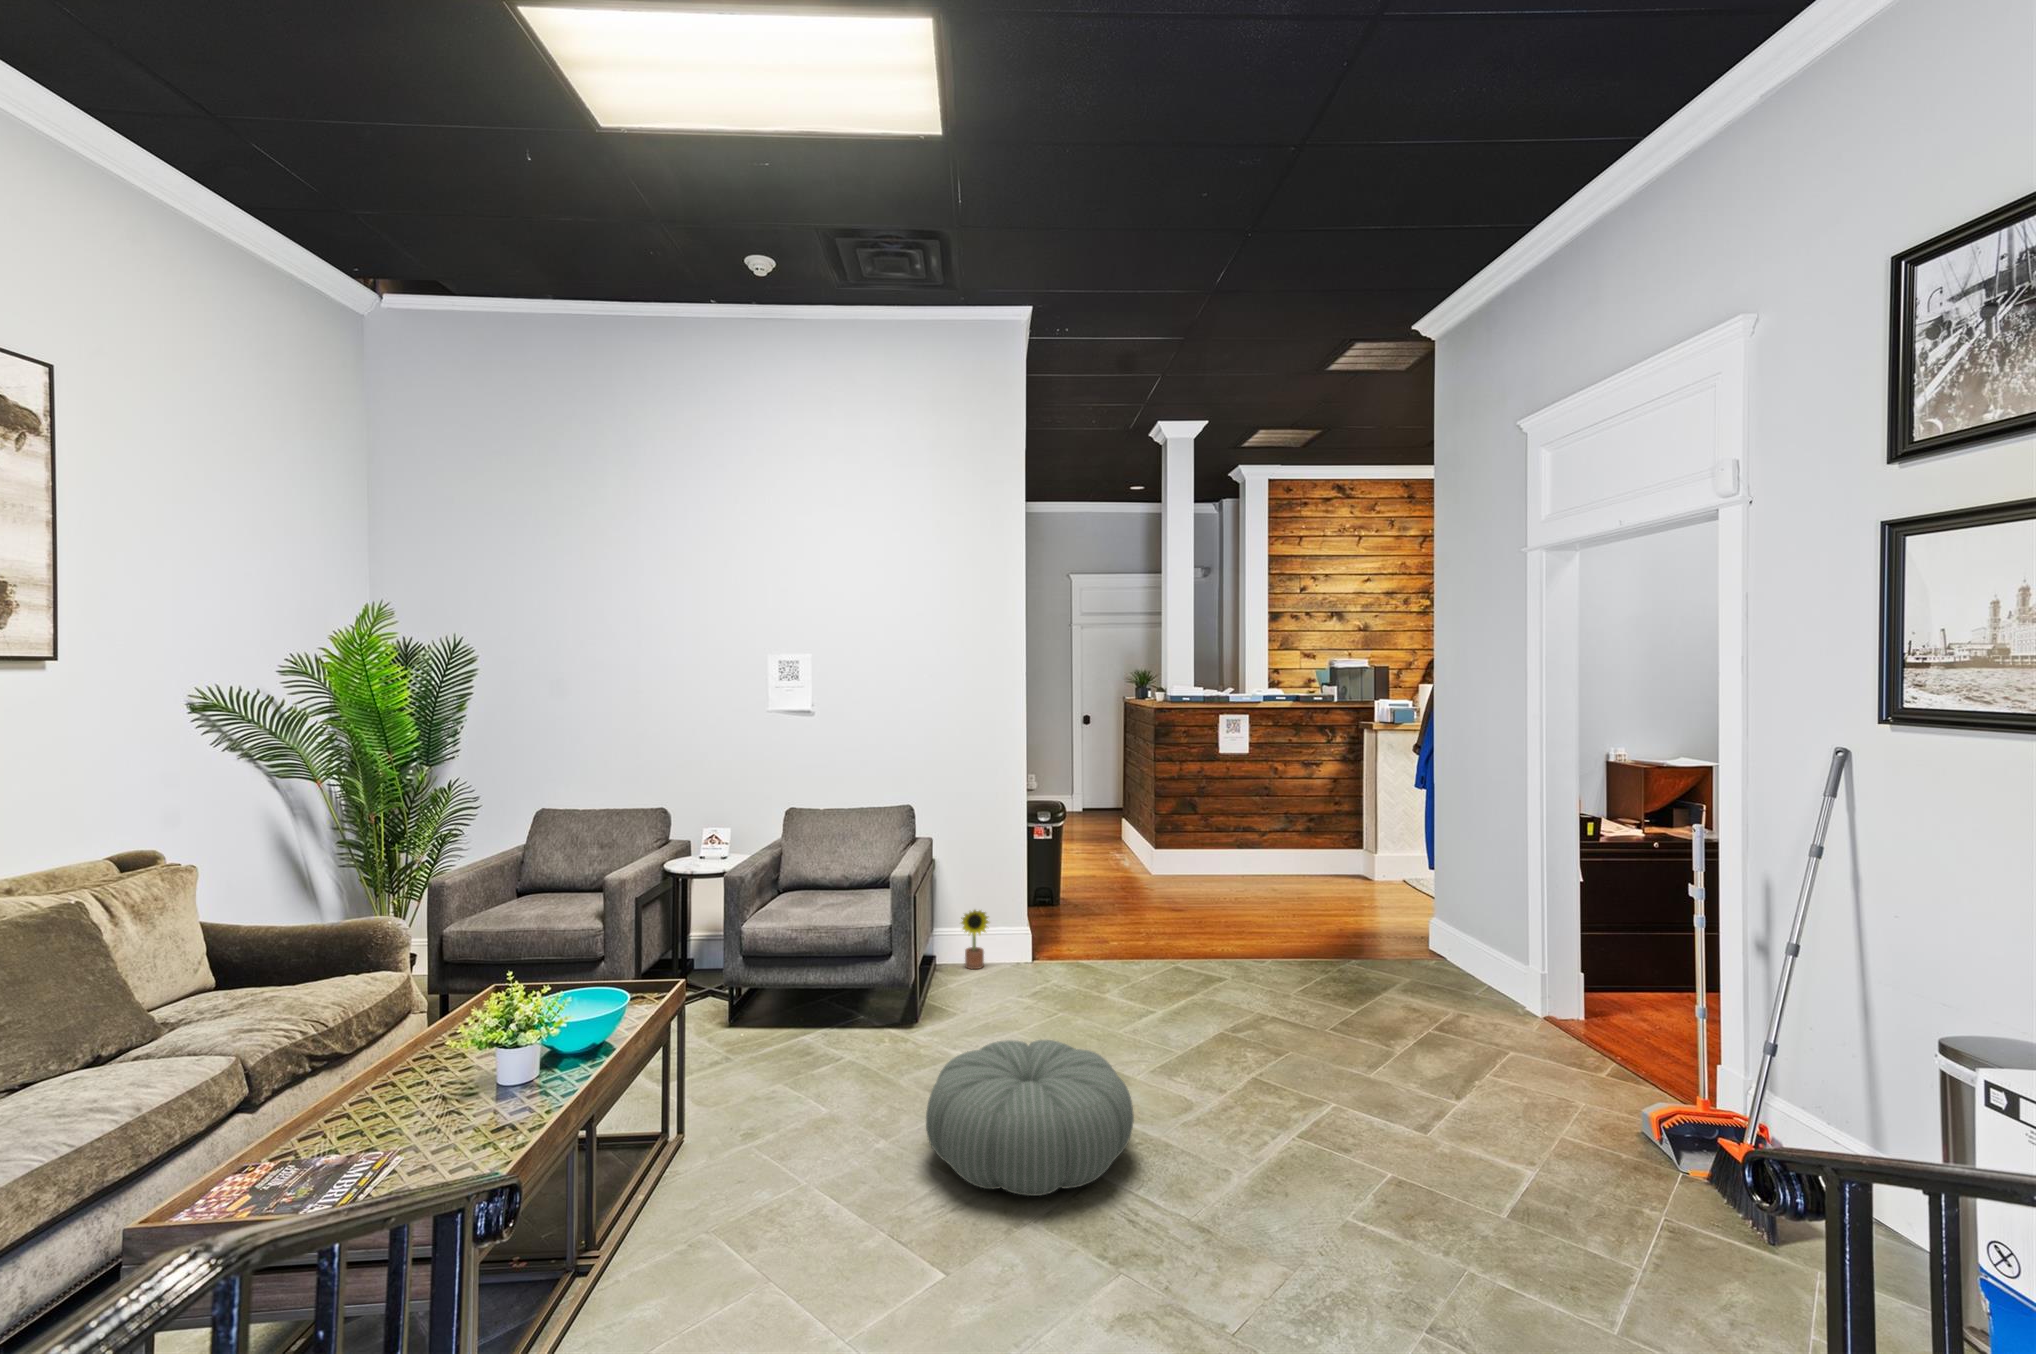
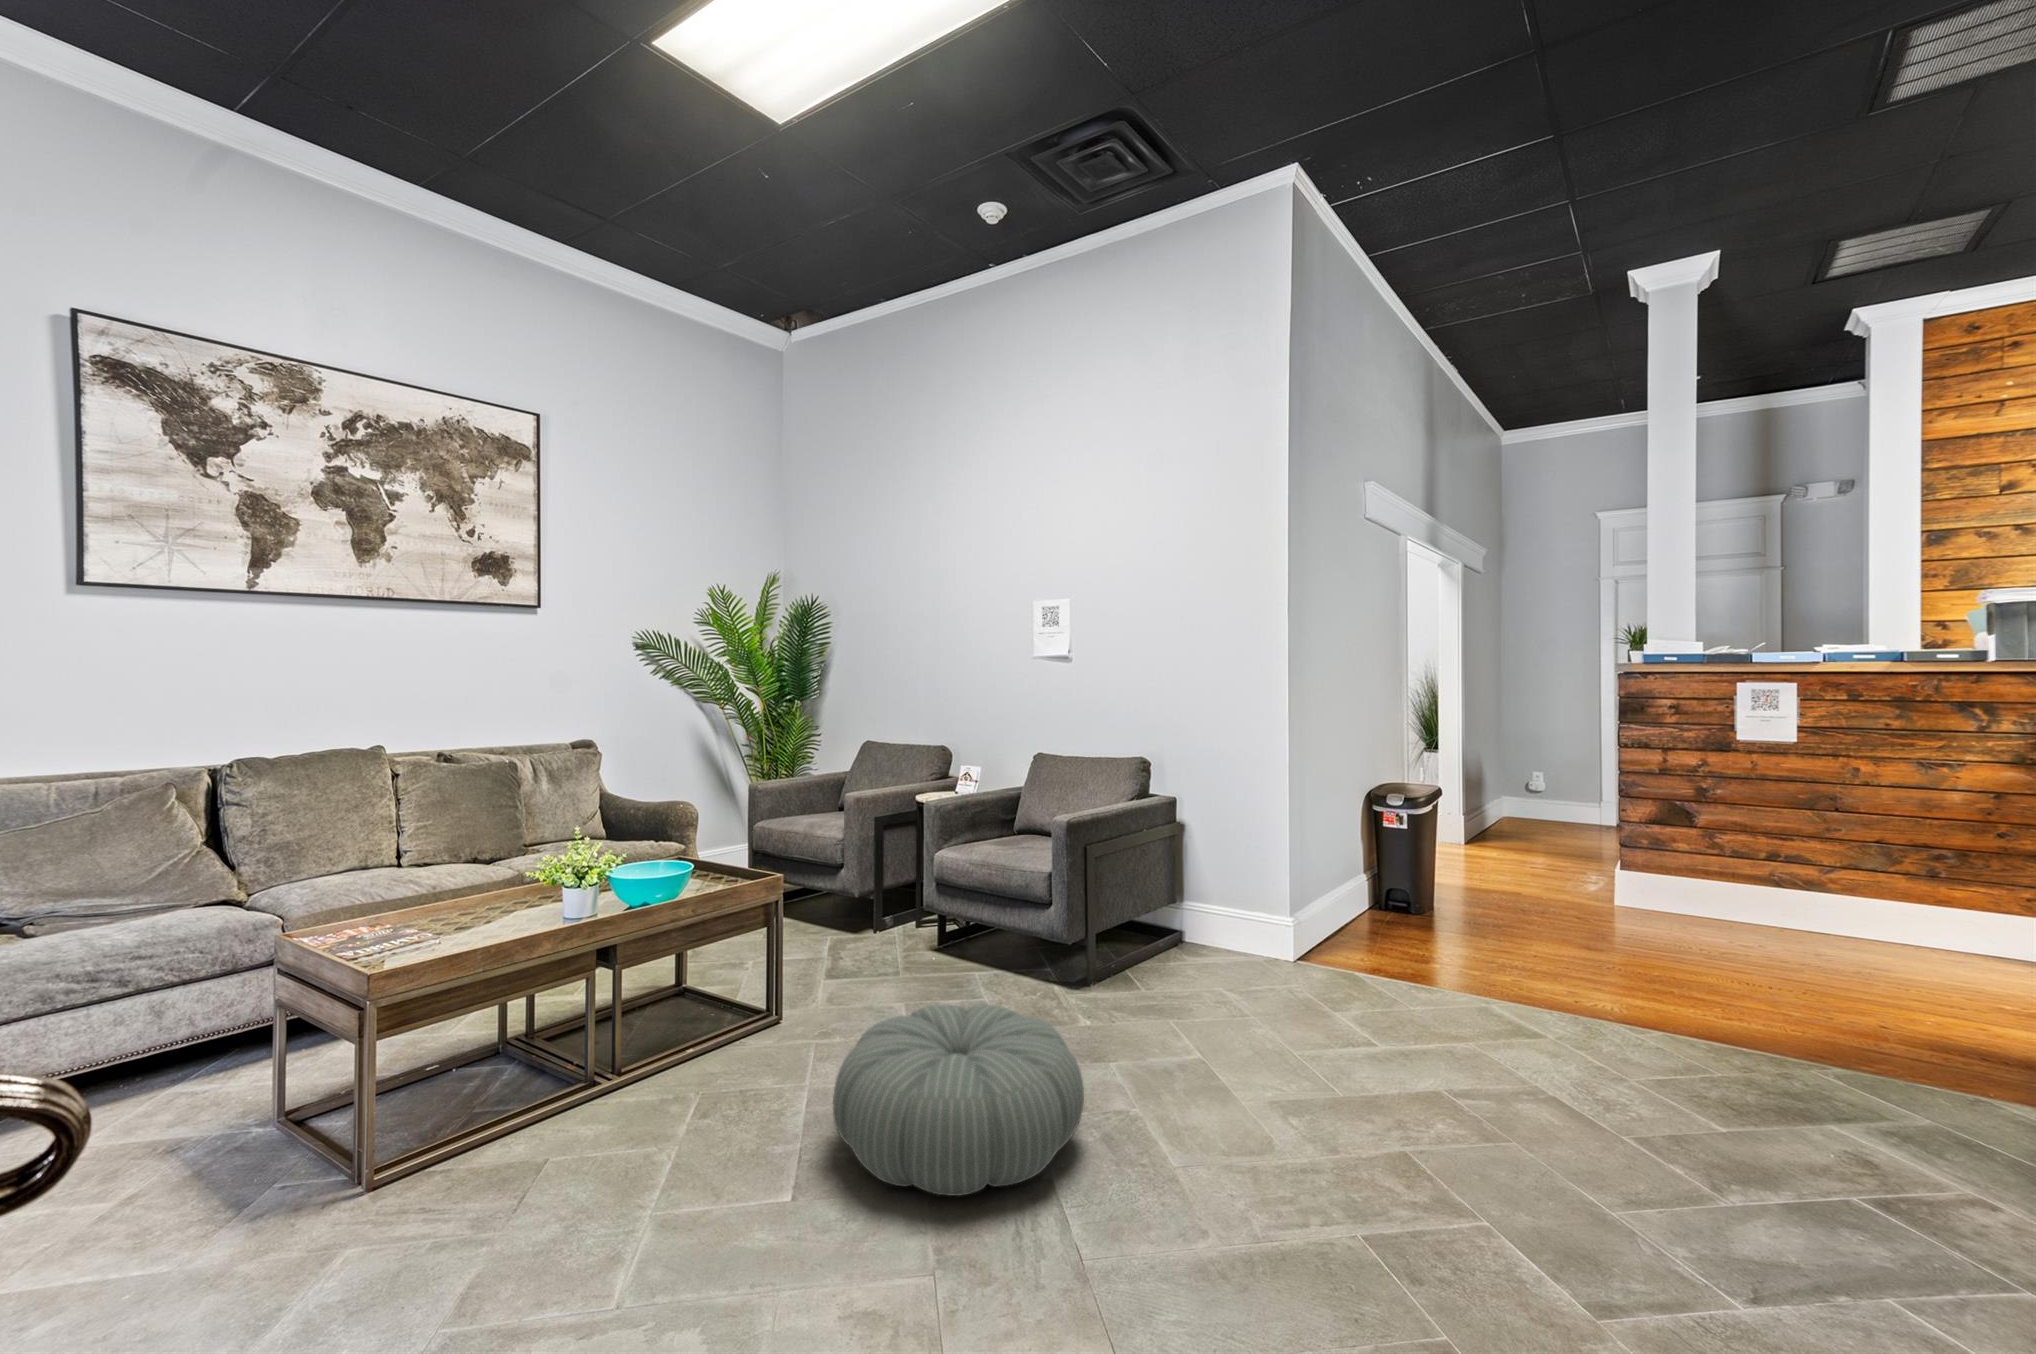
decorative plant: present [961,910,989,969] -> none [1192,880,1228,951]

